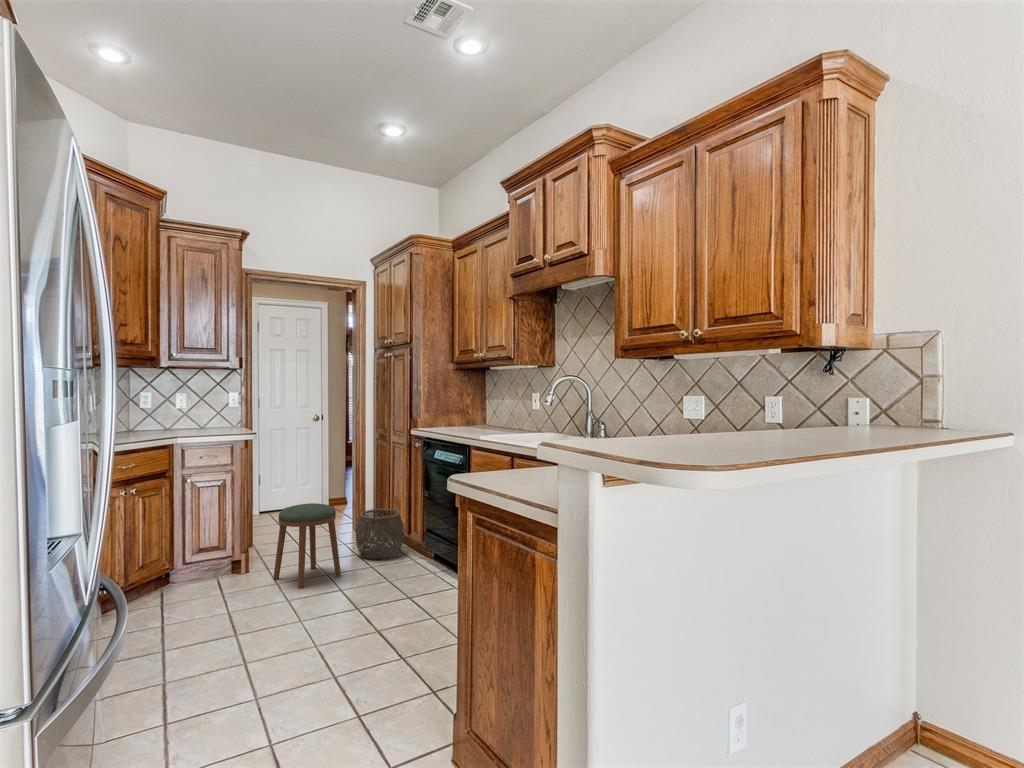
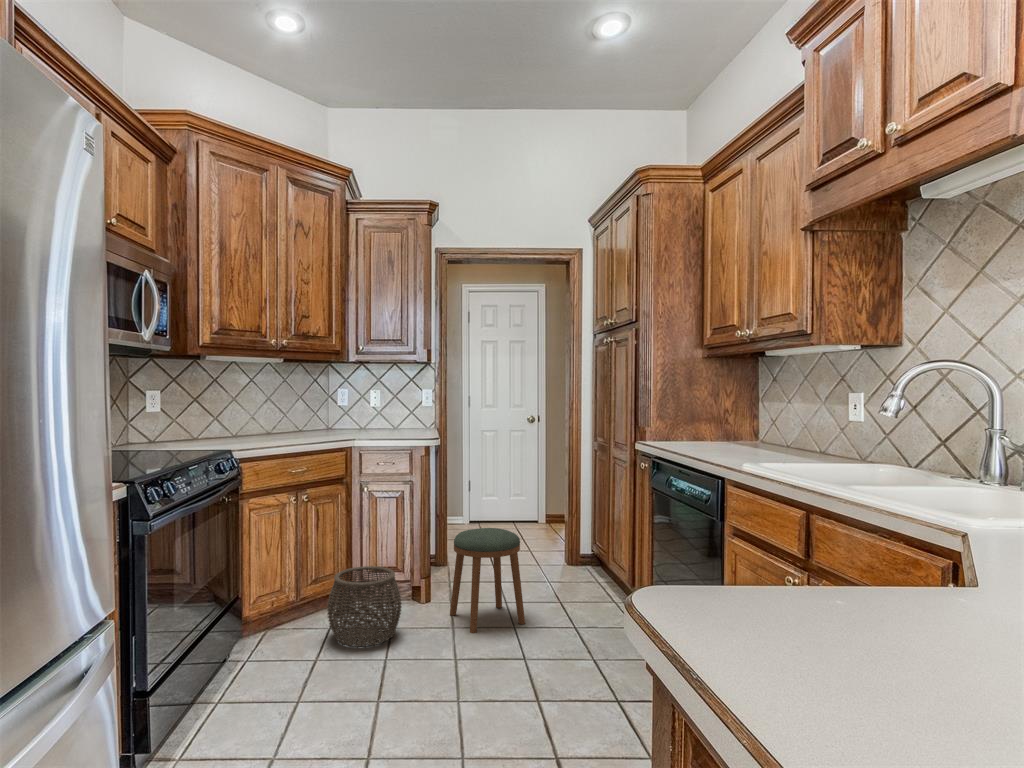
woven basket: present [355,509,404,559] -> present [327,566,402,647]

